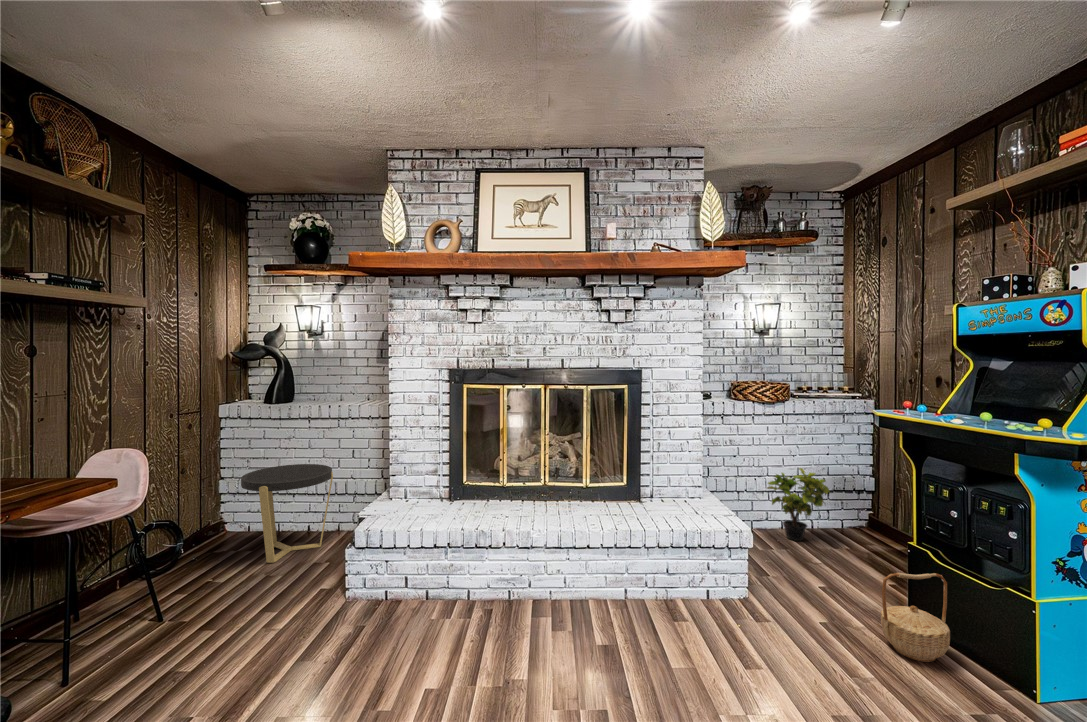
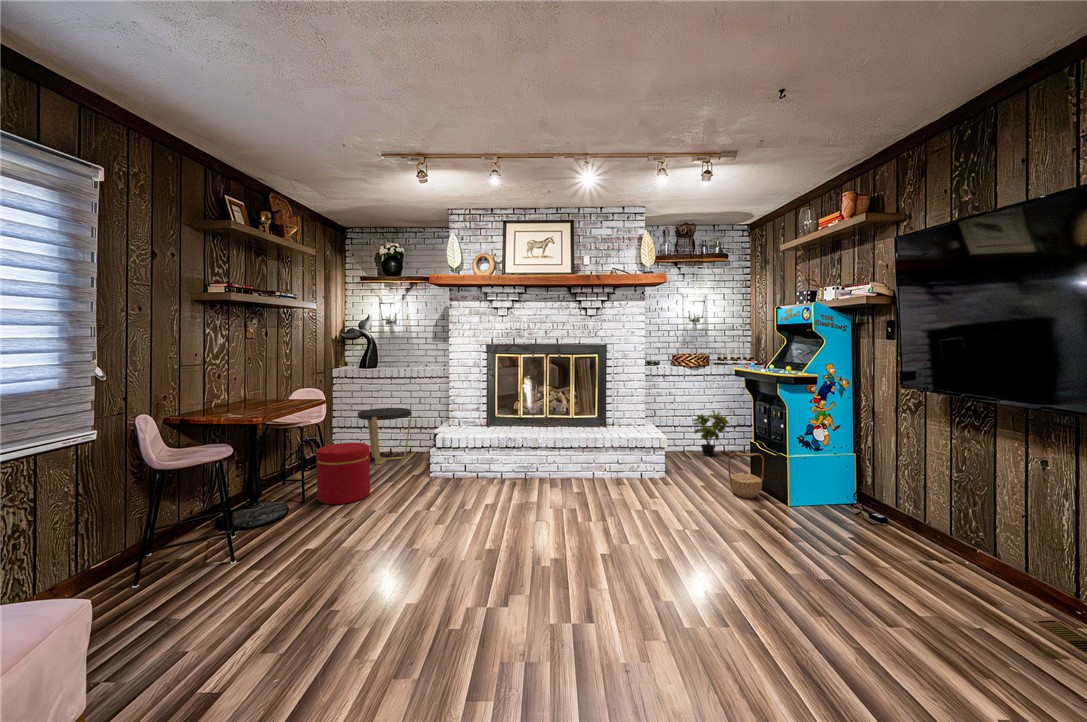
ottoman: none [103,548,221,687] -> present [316,443,370,504]

